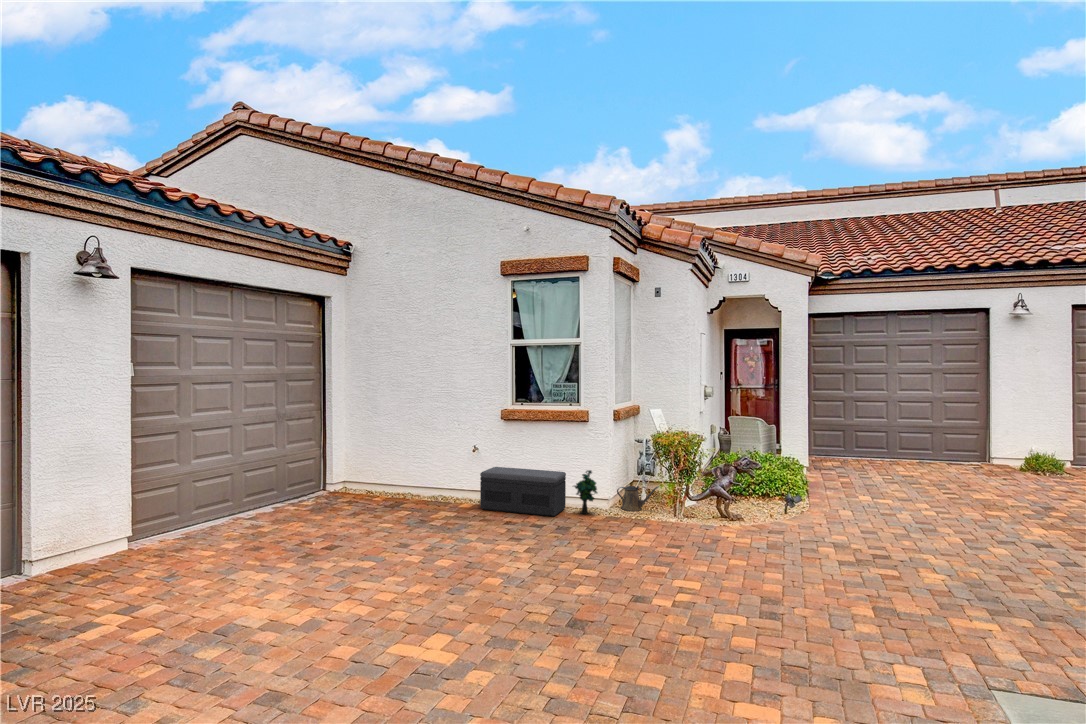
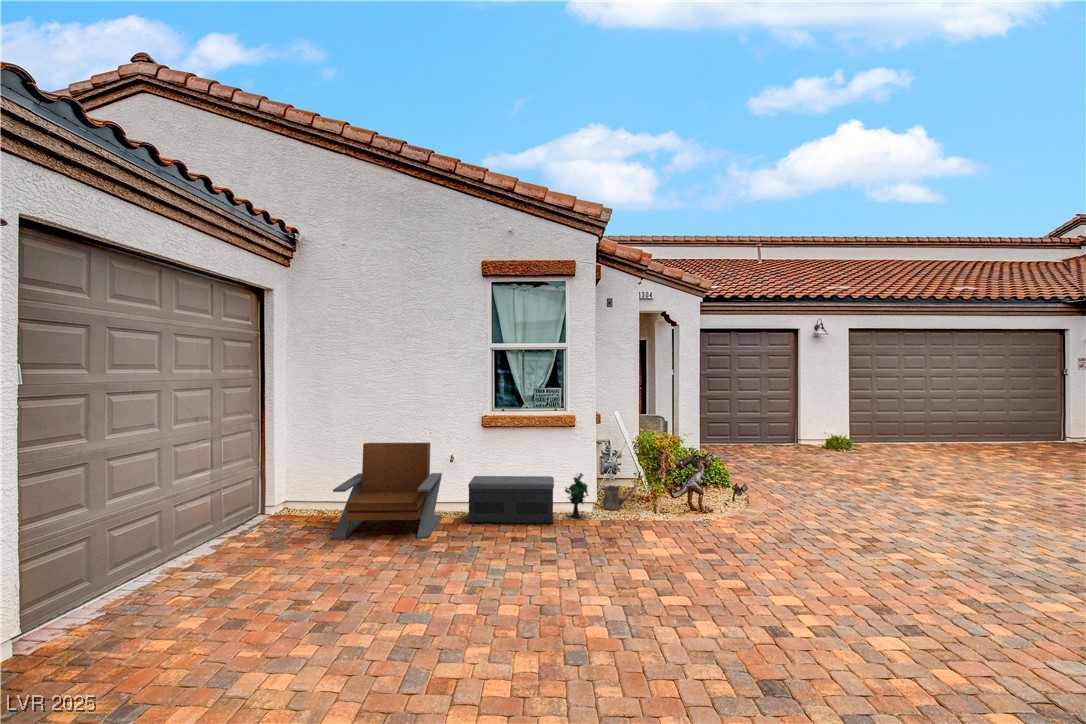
lounge chair: none [362,431,465,518] -> present [333,443,442,539]

